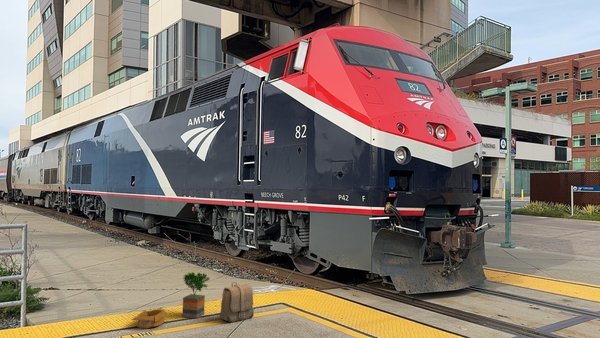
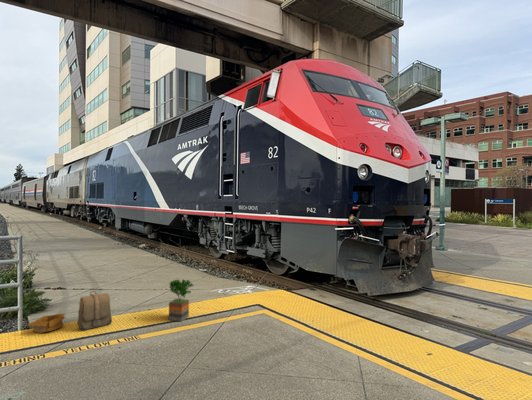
backpack: present [220,282,254,322] -> present [77,291,112,330]
cardboard box: present [132,309,166,328] -> present [27,314,65,333]

